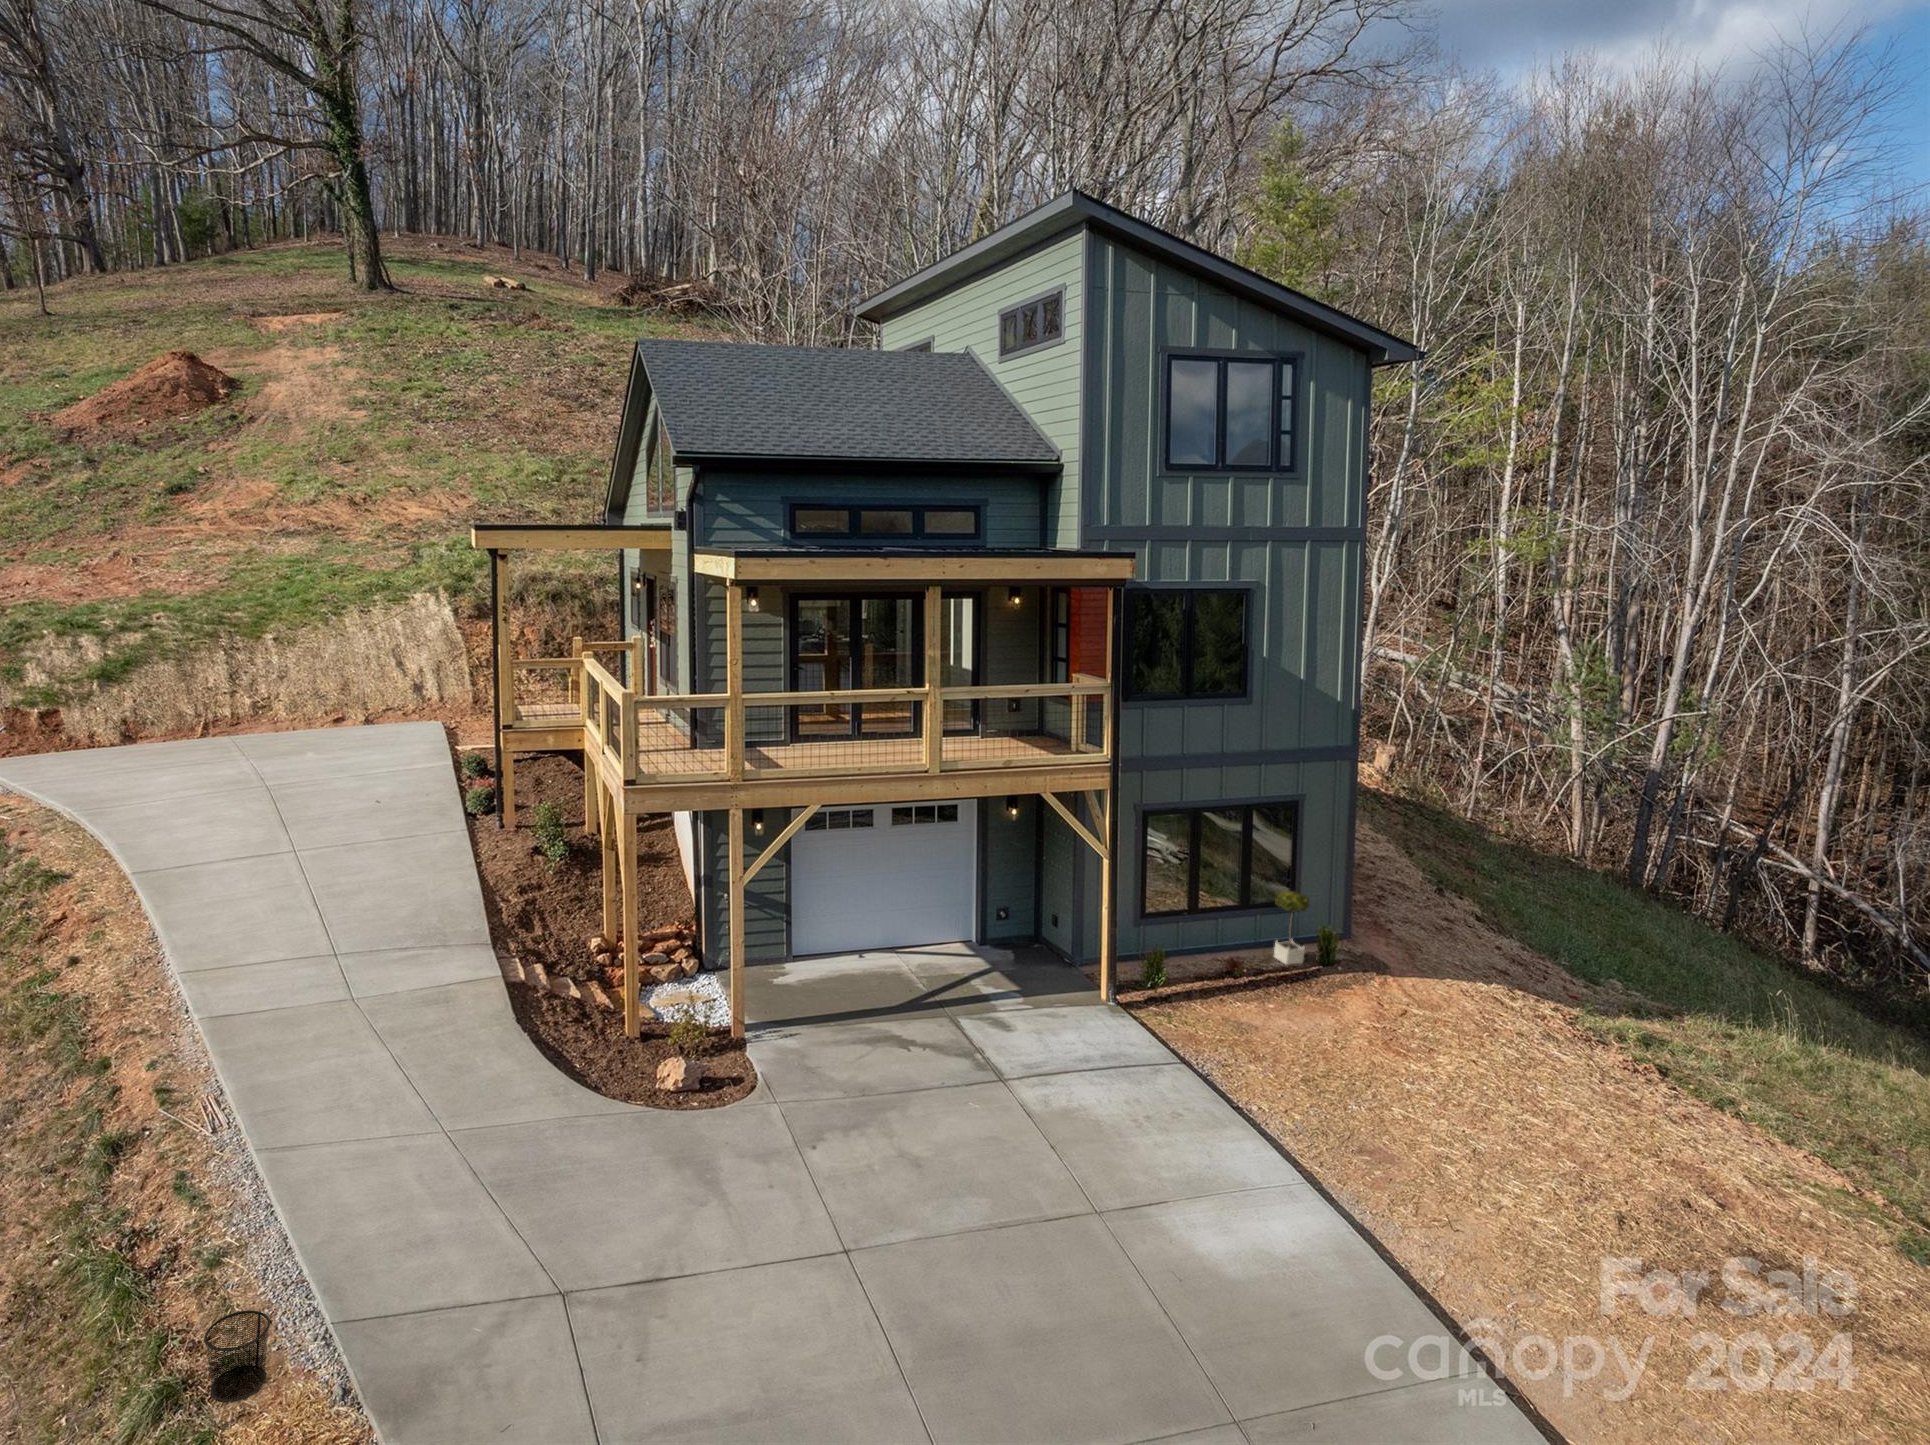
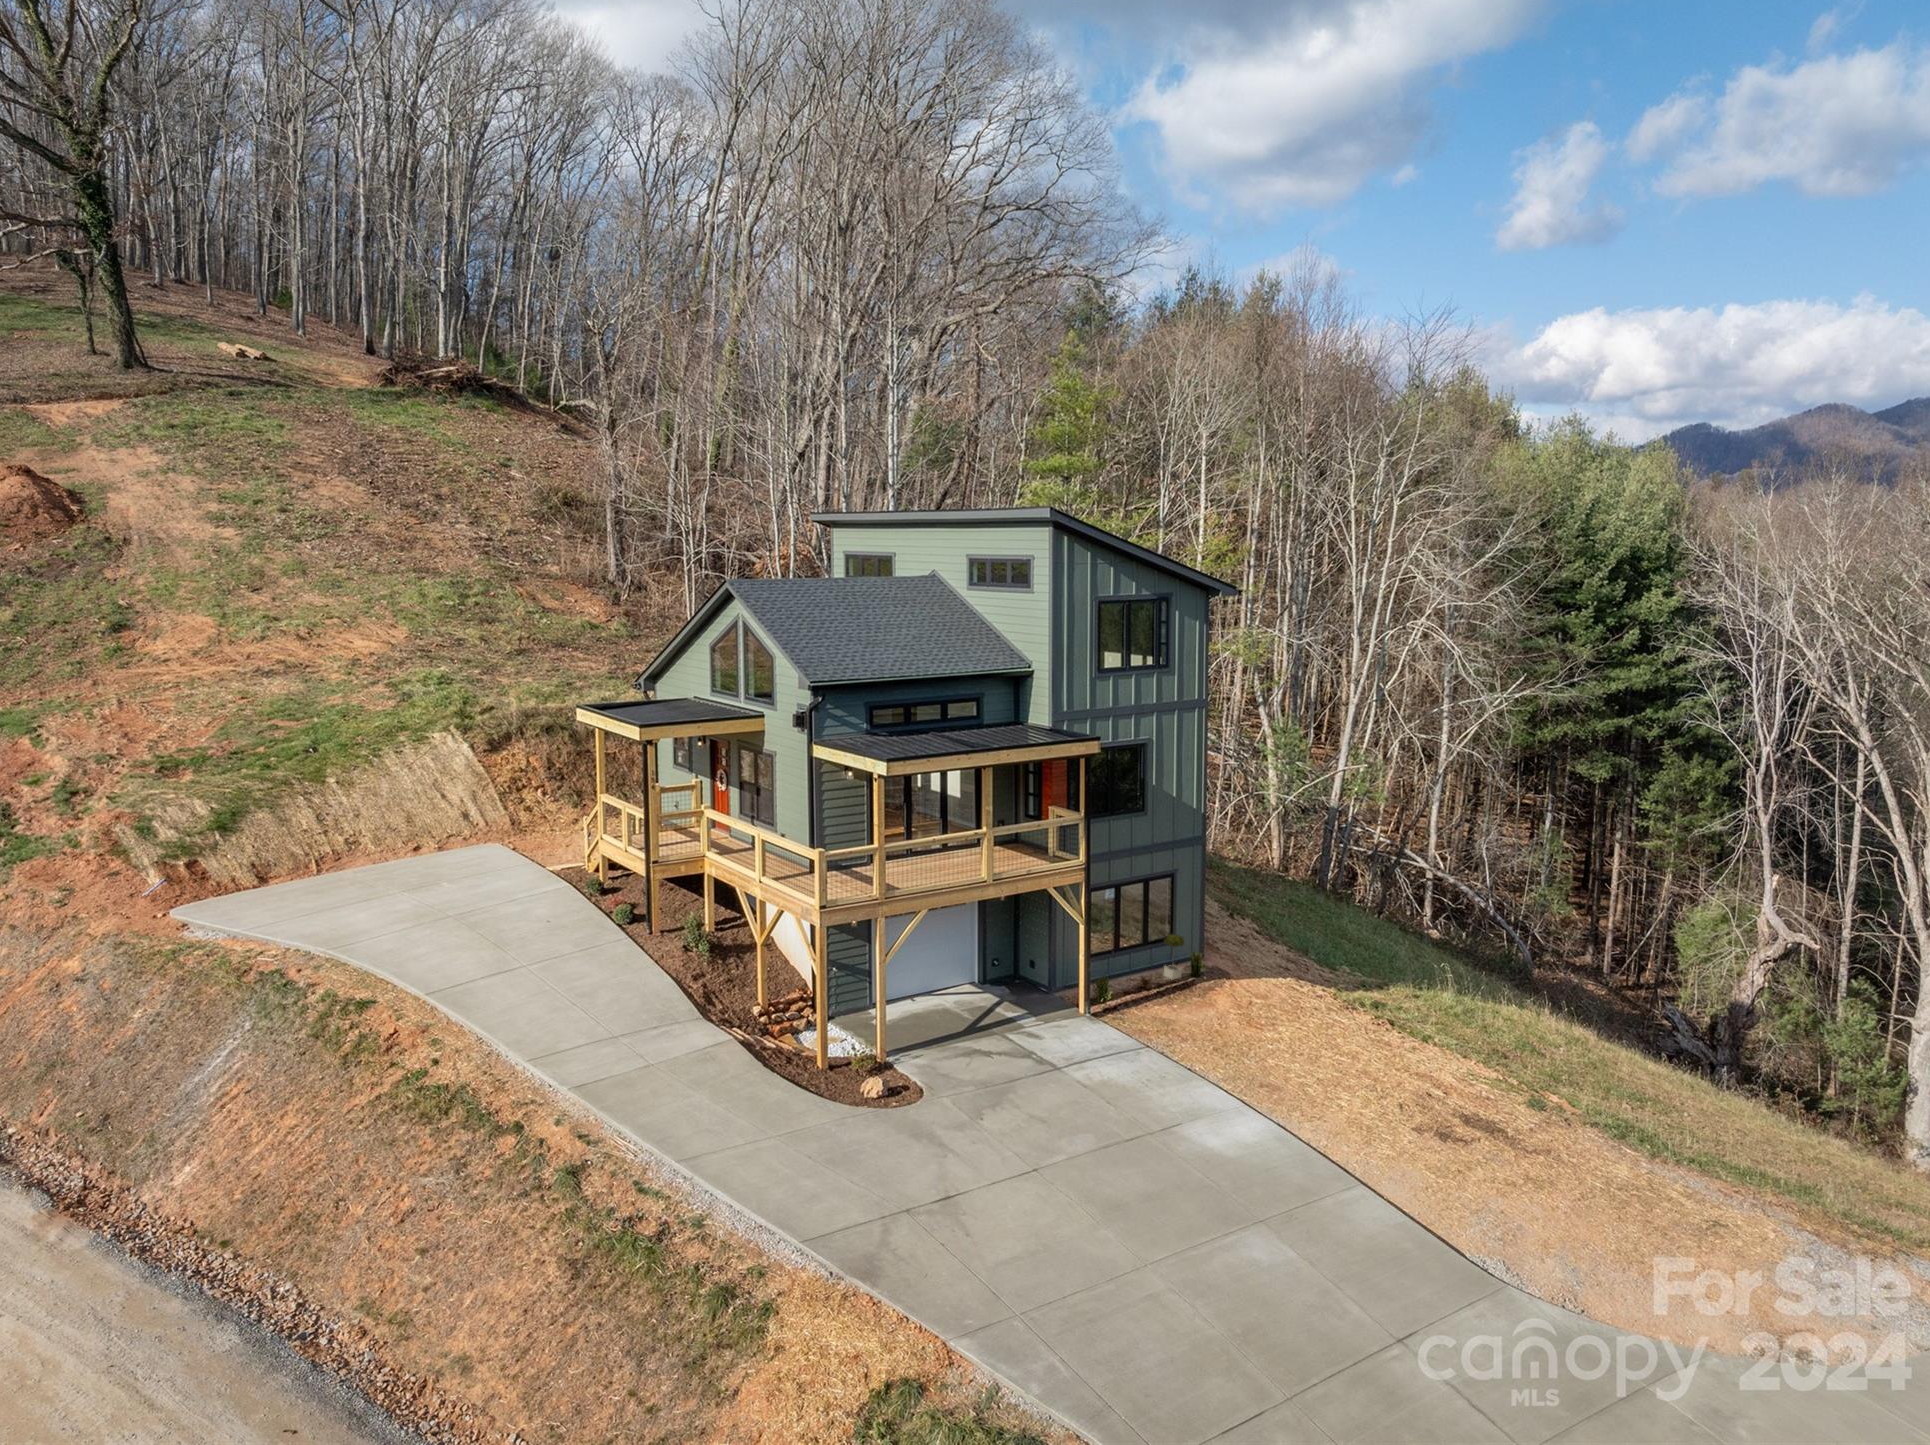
waste bin: present [204,1310,270,1402] -> none [832,1169,857,1204]

